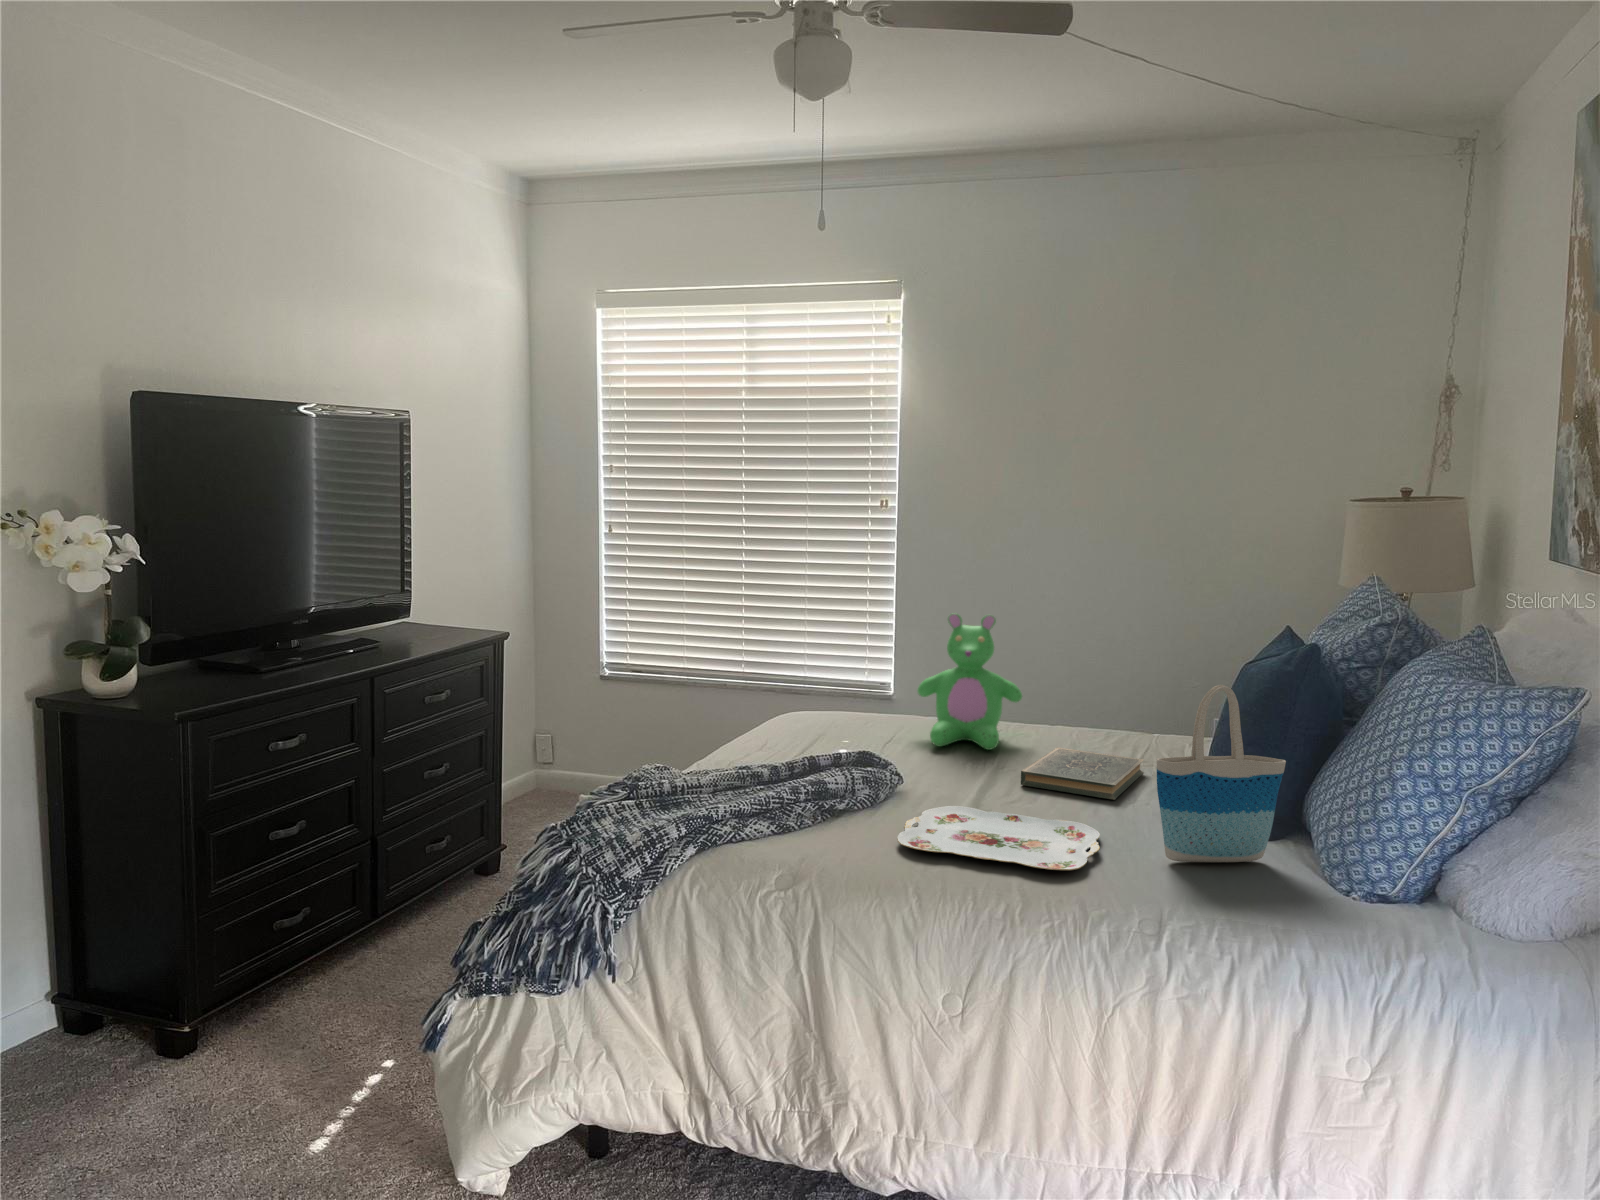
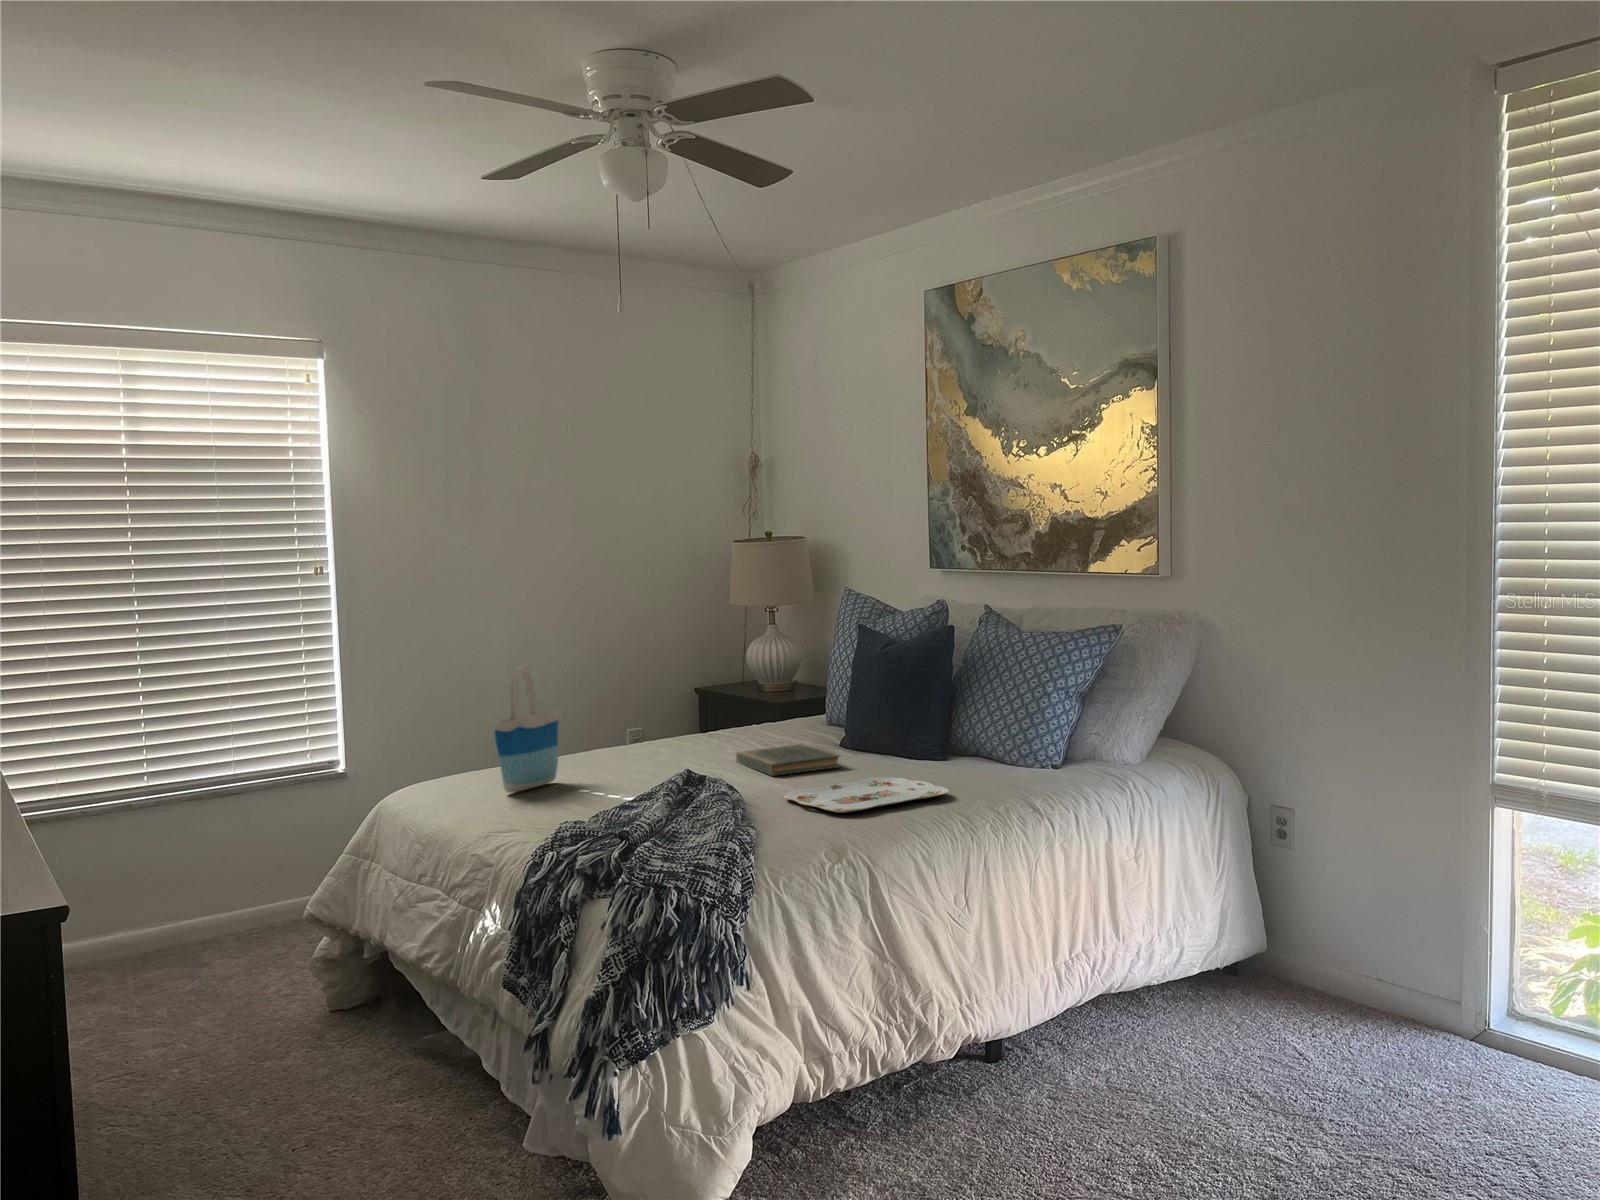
teddy bear: present [918,613,1022,750] -> none [596,652,693,775]
tote bag: present [1157,685,1286,862] -> present [494,666,559,793]

